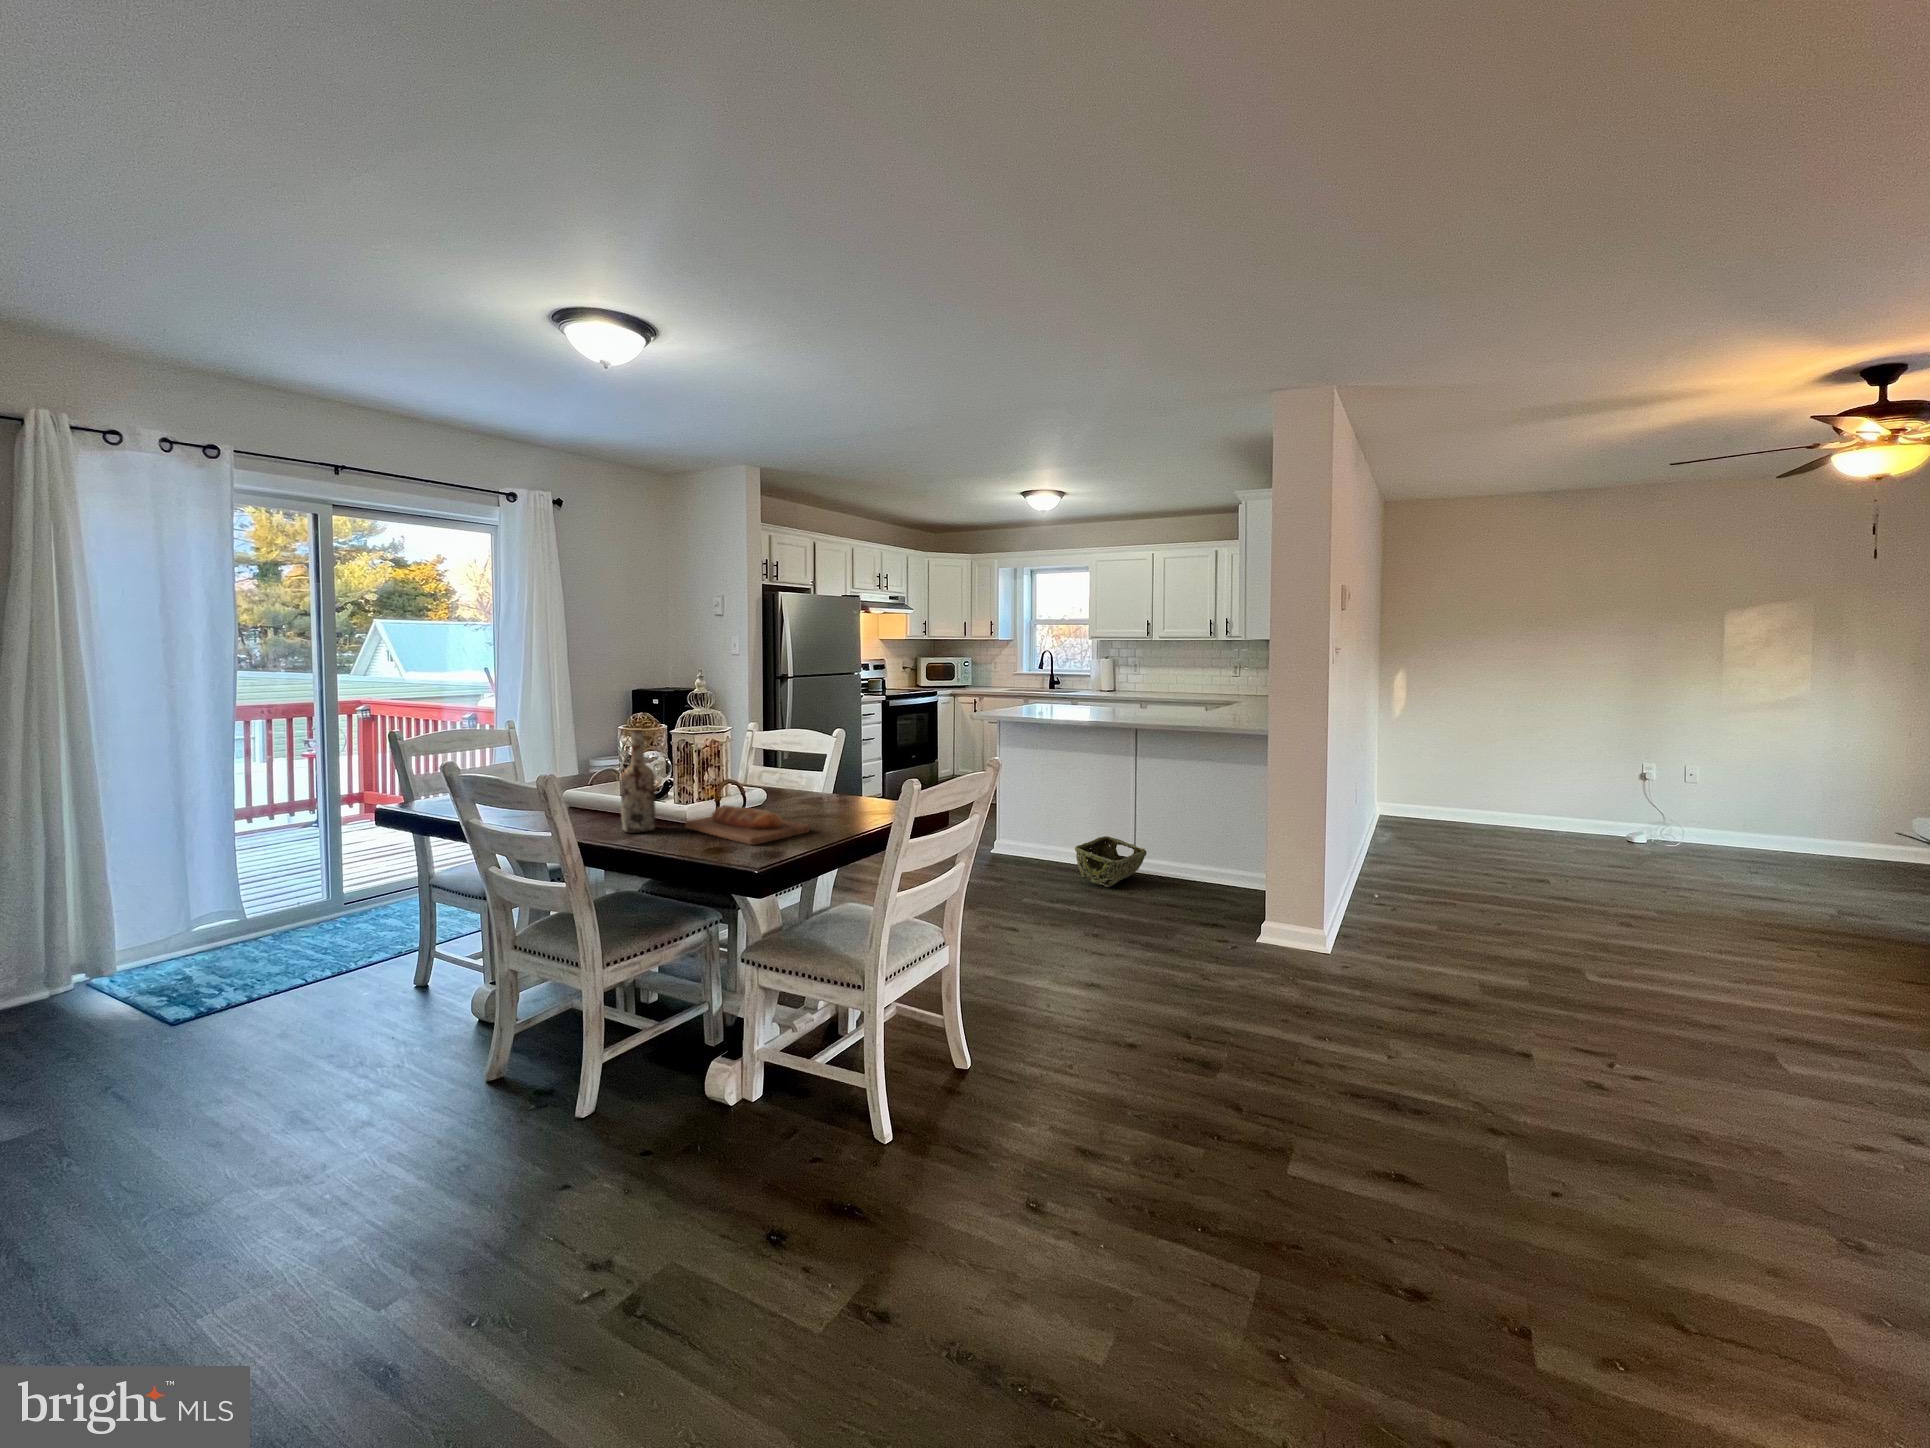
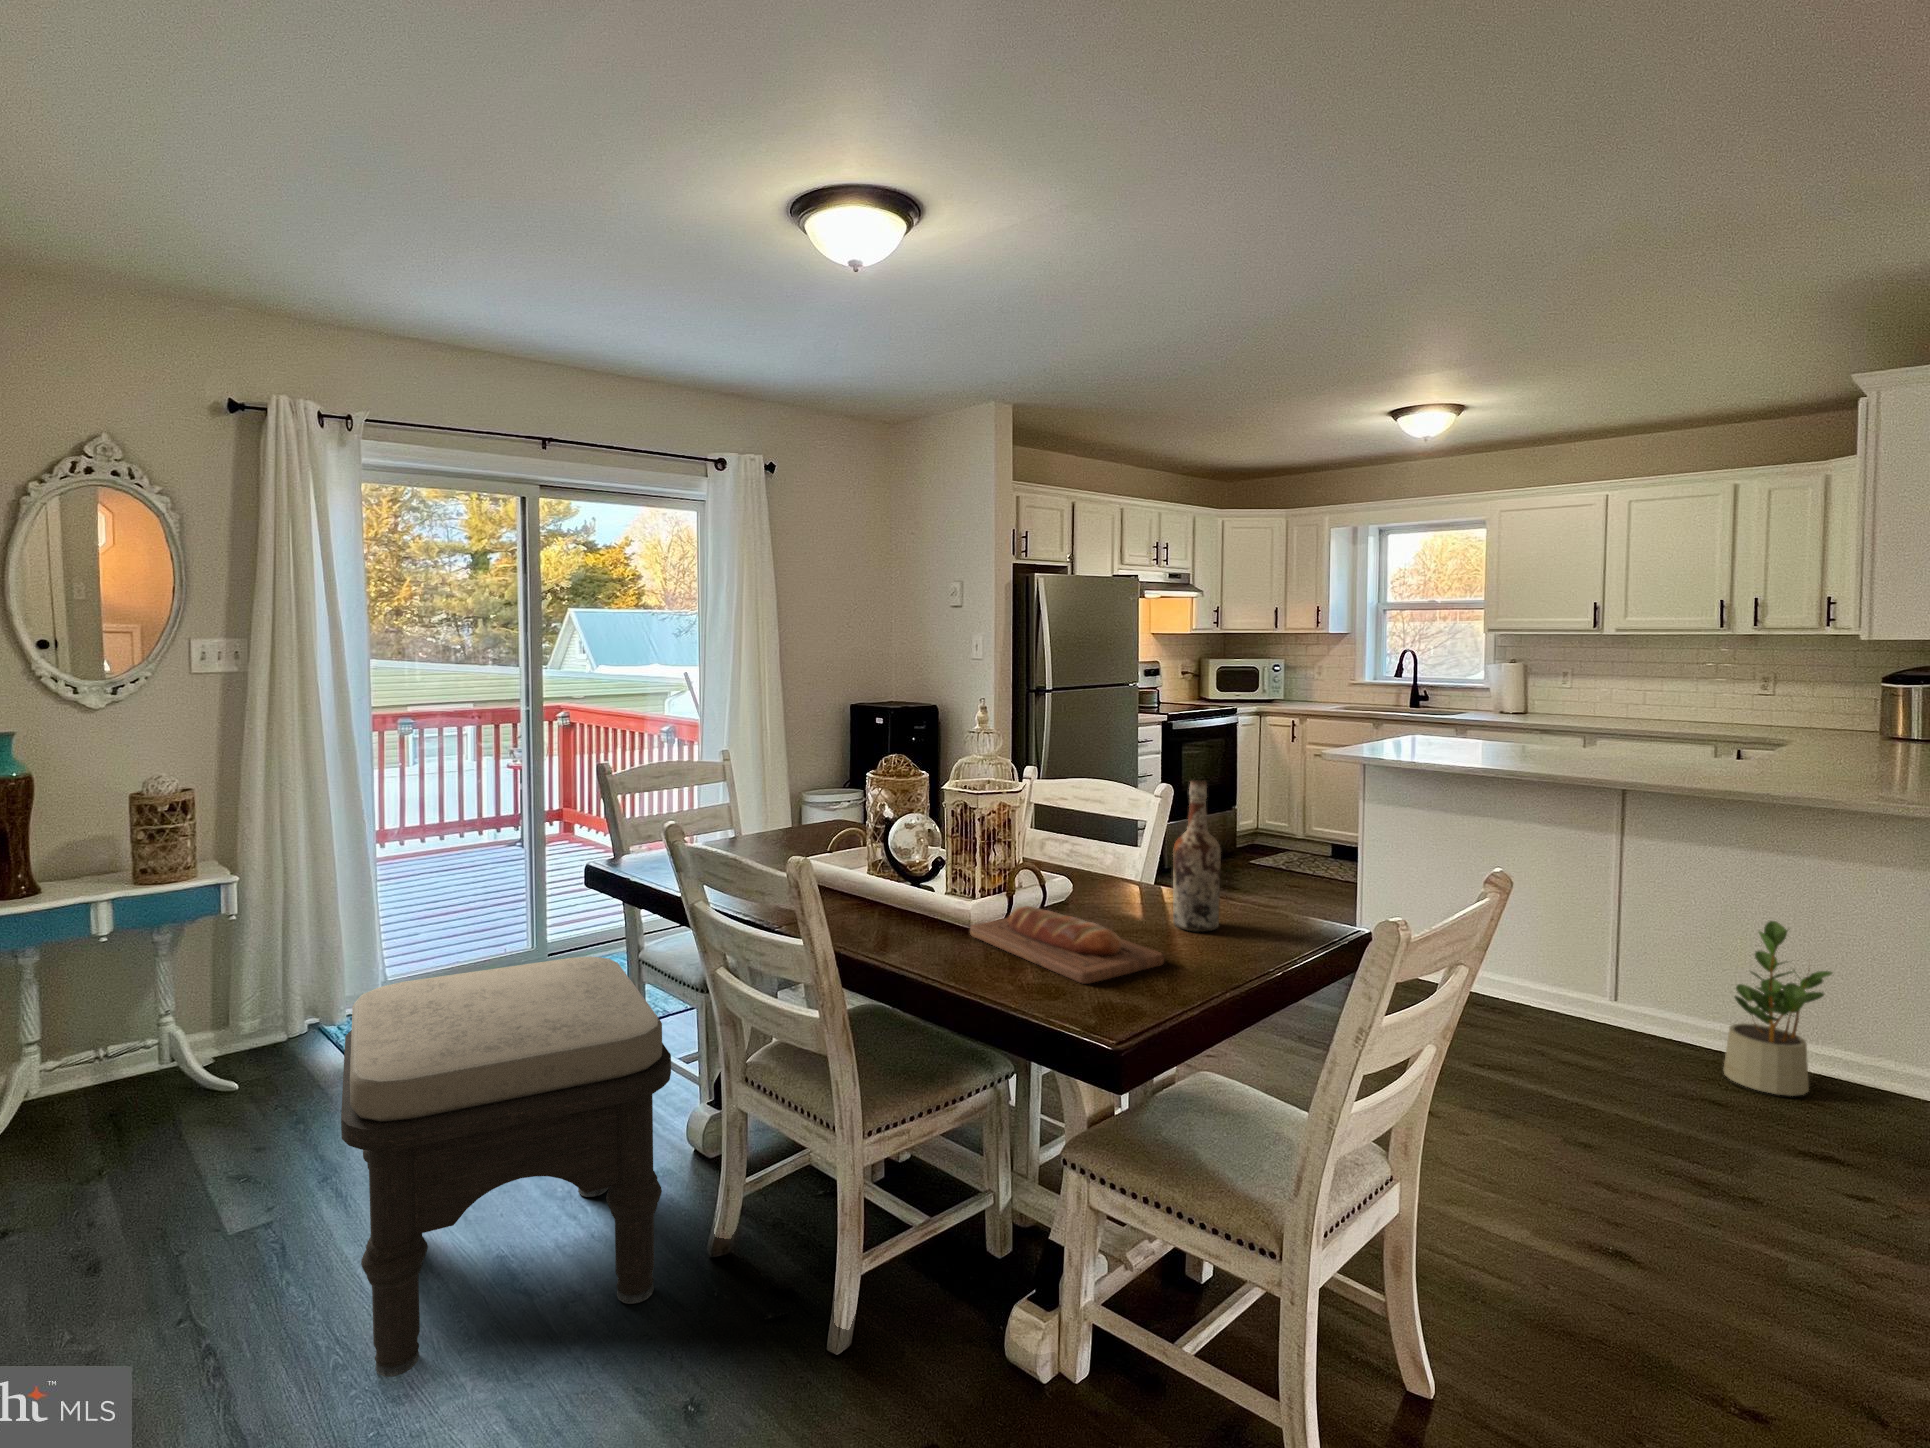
wine bottle: present [621,730,655,833] -> present [1173,780,1221,932]
potted plant: none [1179,799,1228,896] -> present [1724,921,1832,1096]
woven basket: present [1075,836,1147,887] -> none [1514,962,1647,1053]
ottoman: none [131,877,450,1204] -> present [341,957,671,1377]

